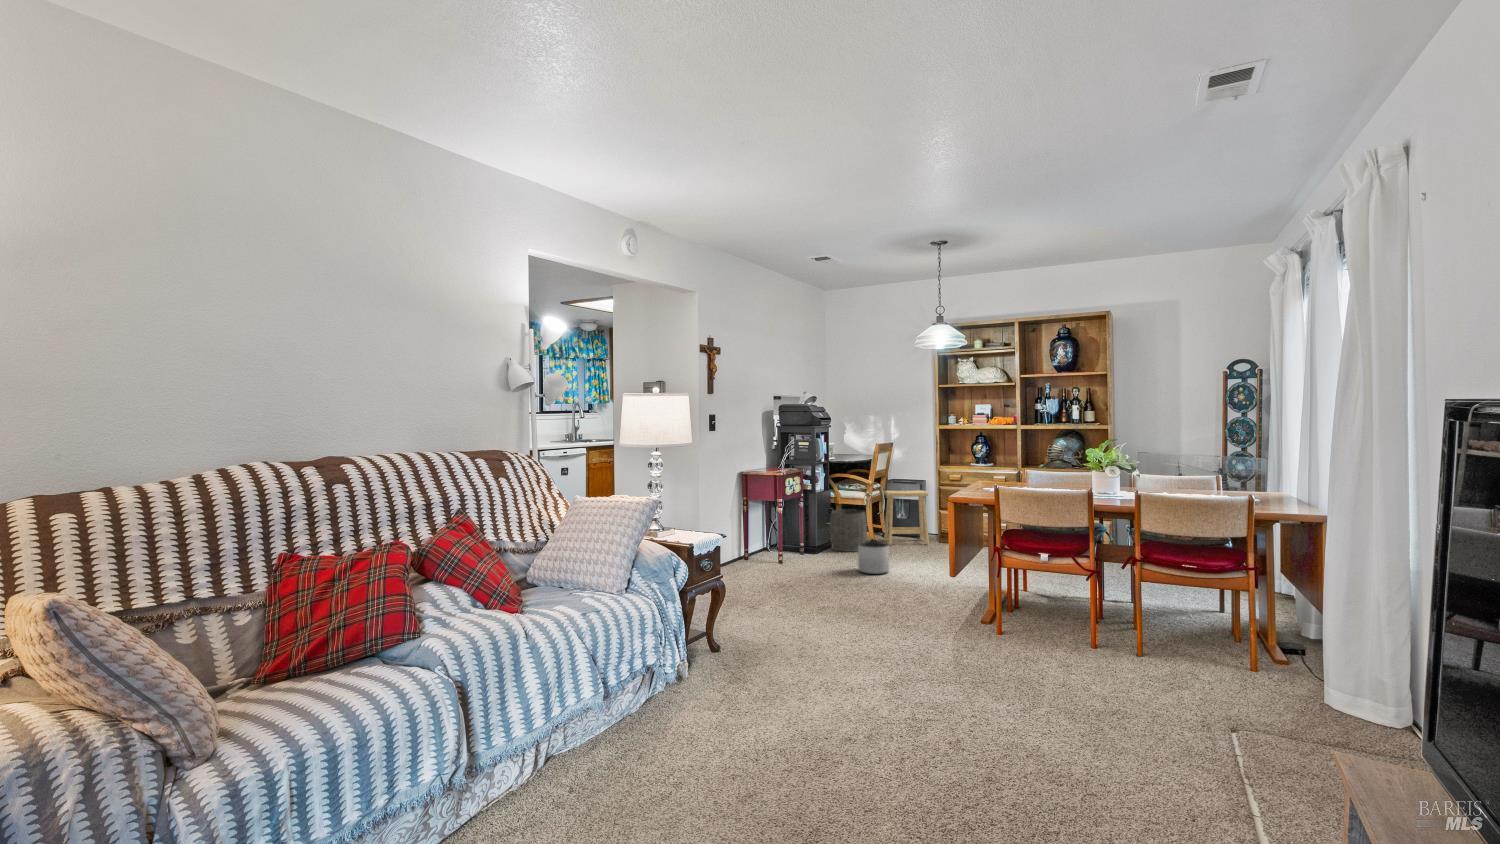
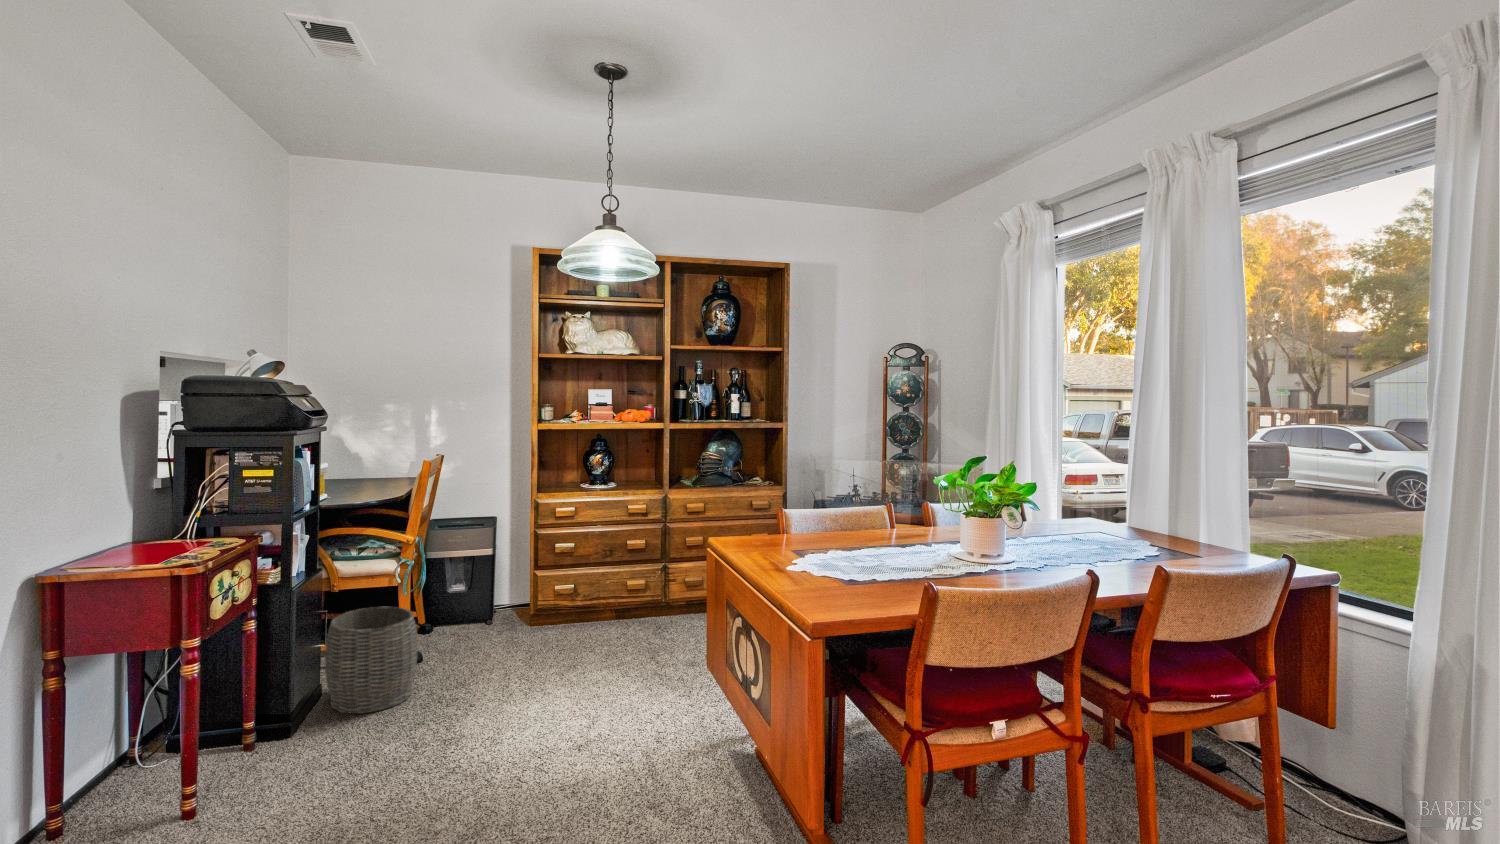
footstool: present [884,490,929,545] -> none [437,544,531,664]
planter: present [858,542,889,574] -> none [439,707,516,802]

